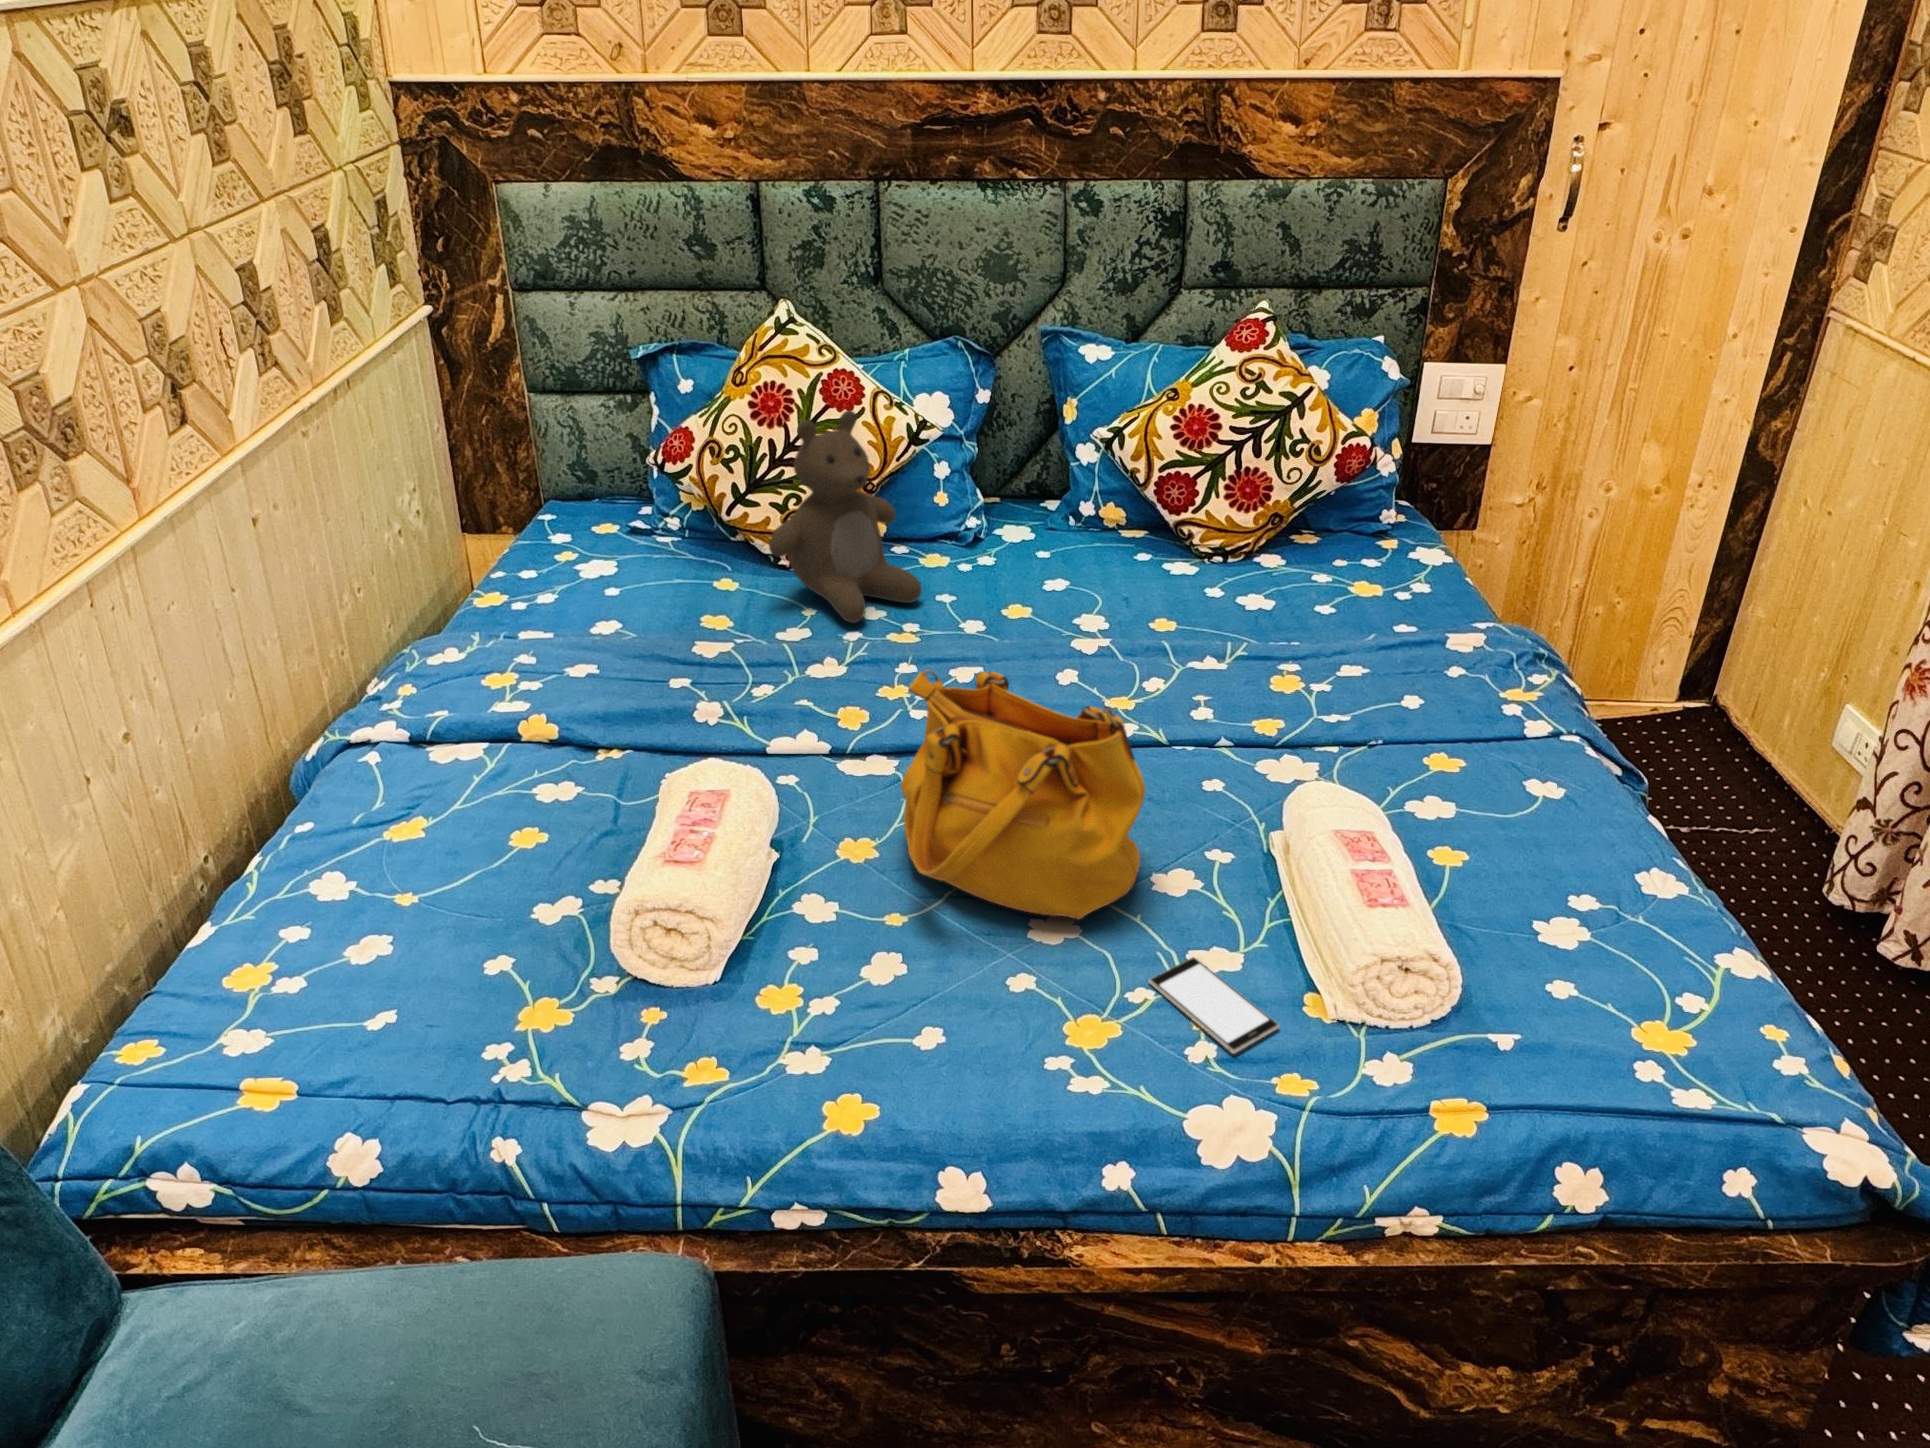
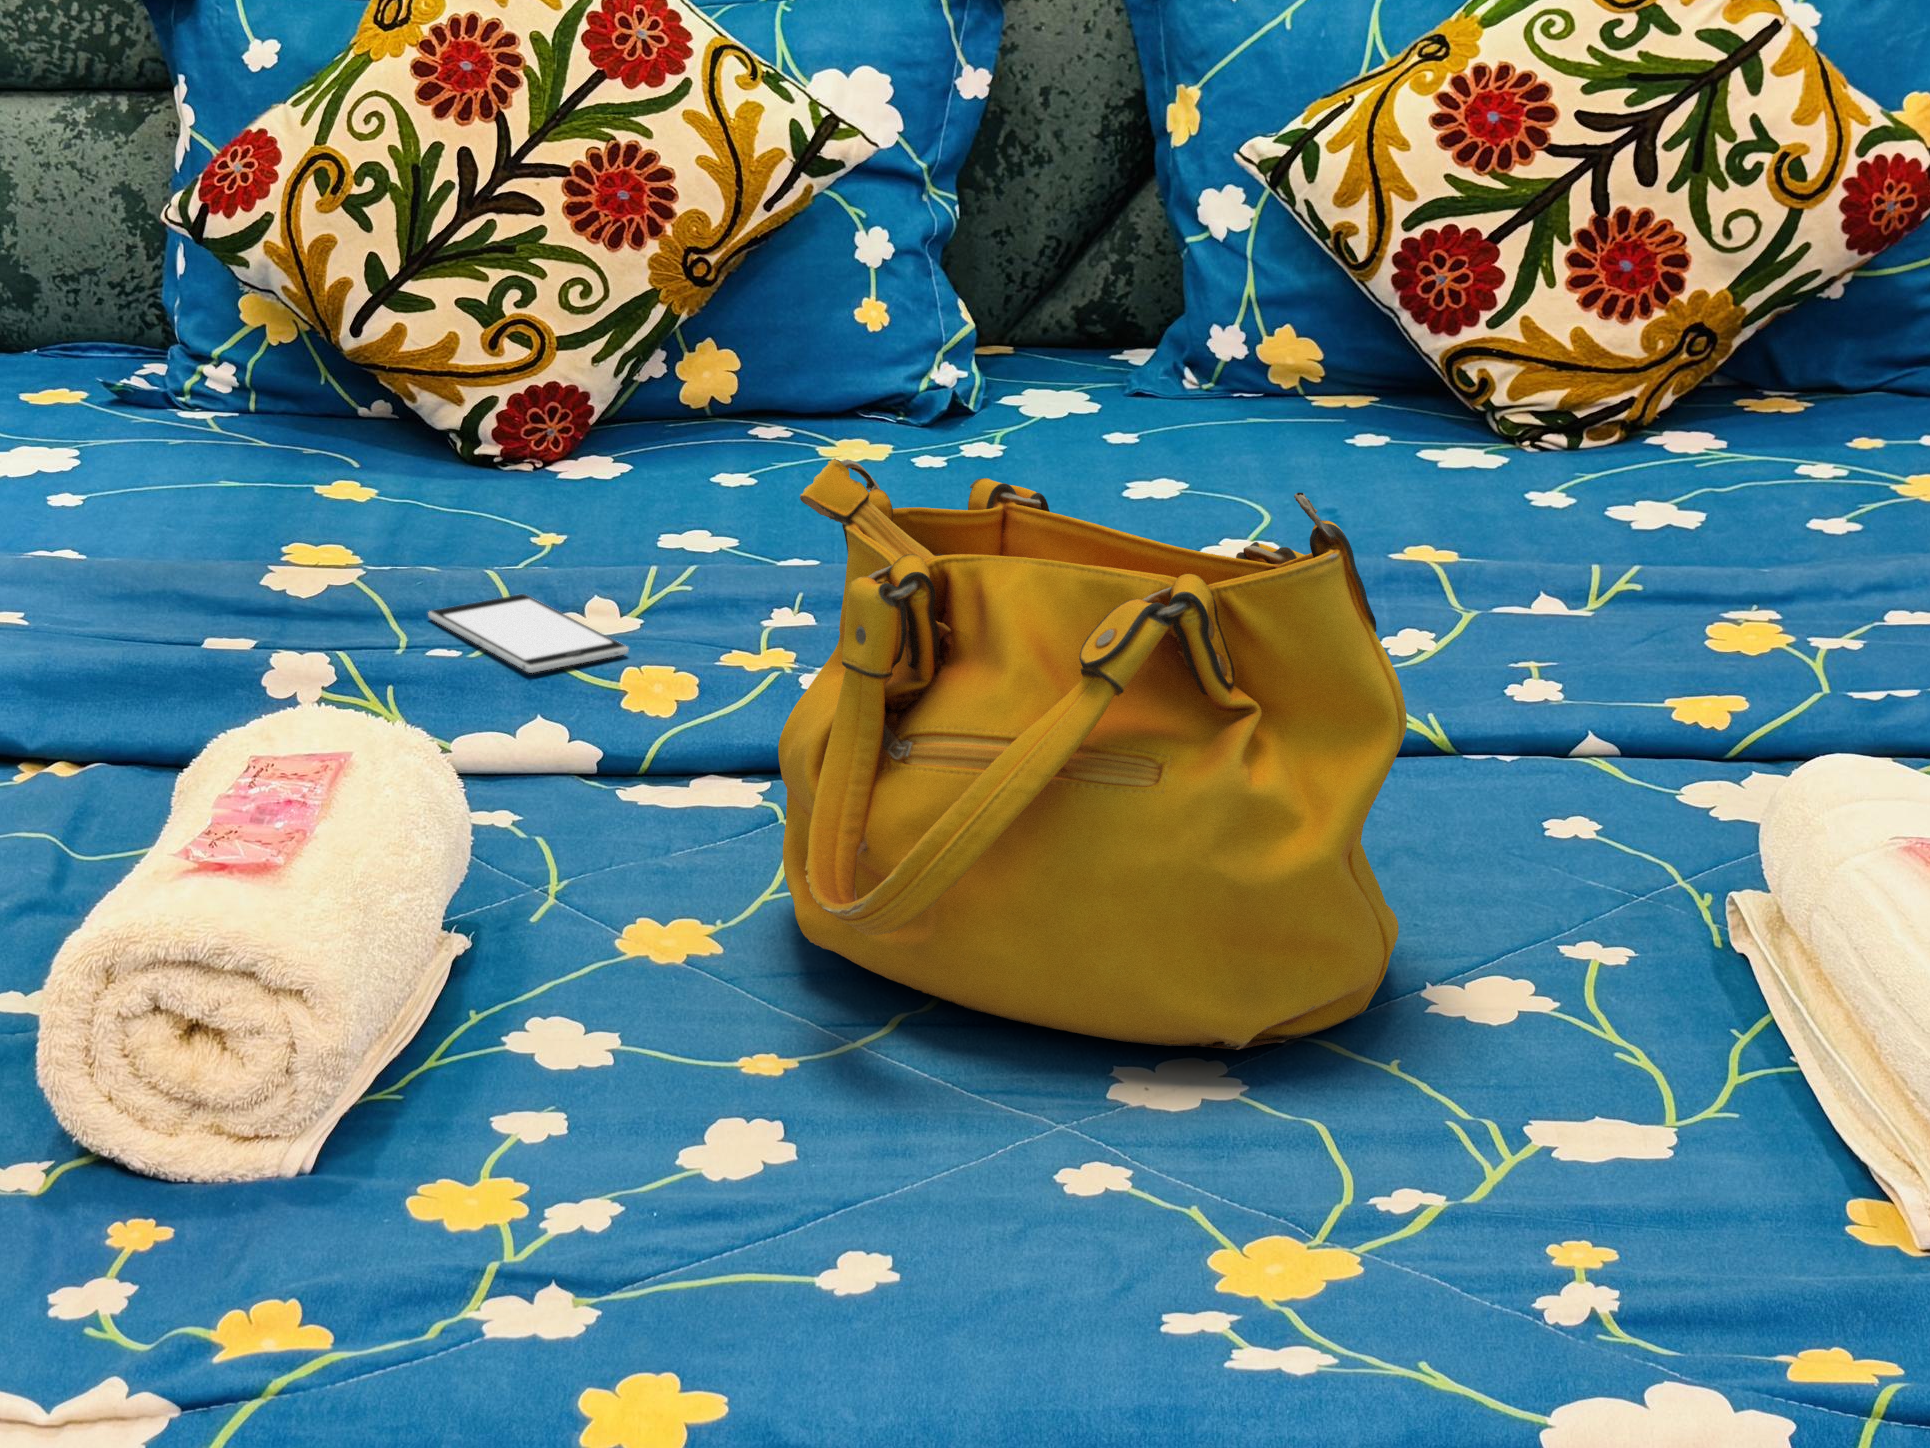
teddy bear: present [769,410,922,623] -> none [435,39,816,545]
smartphone: present [1149,957,1280,1054] -> present [428,594,629,673]

